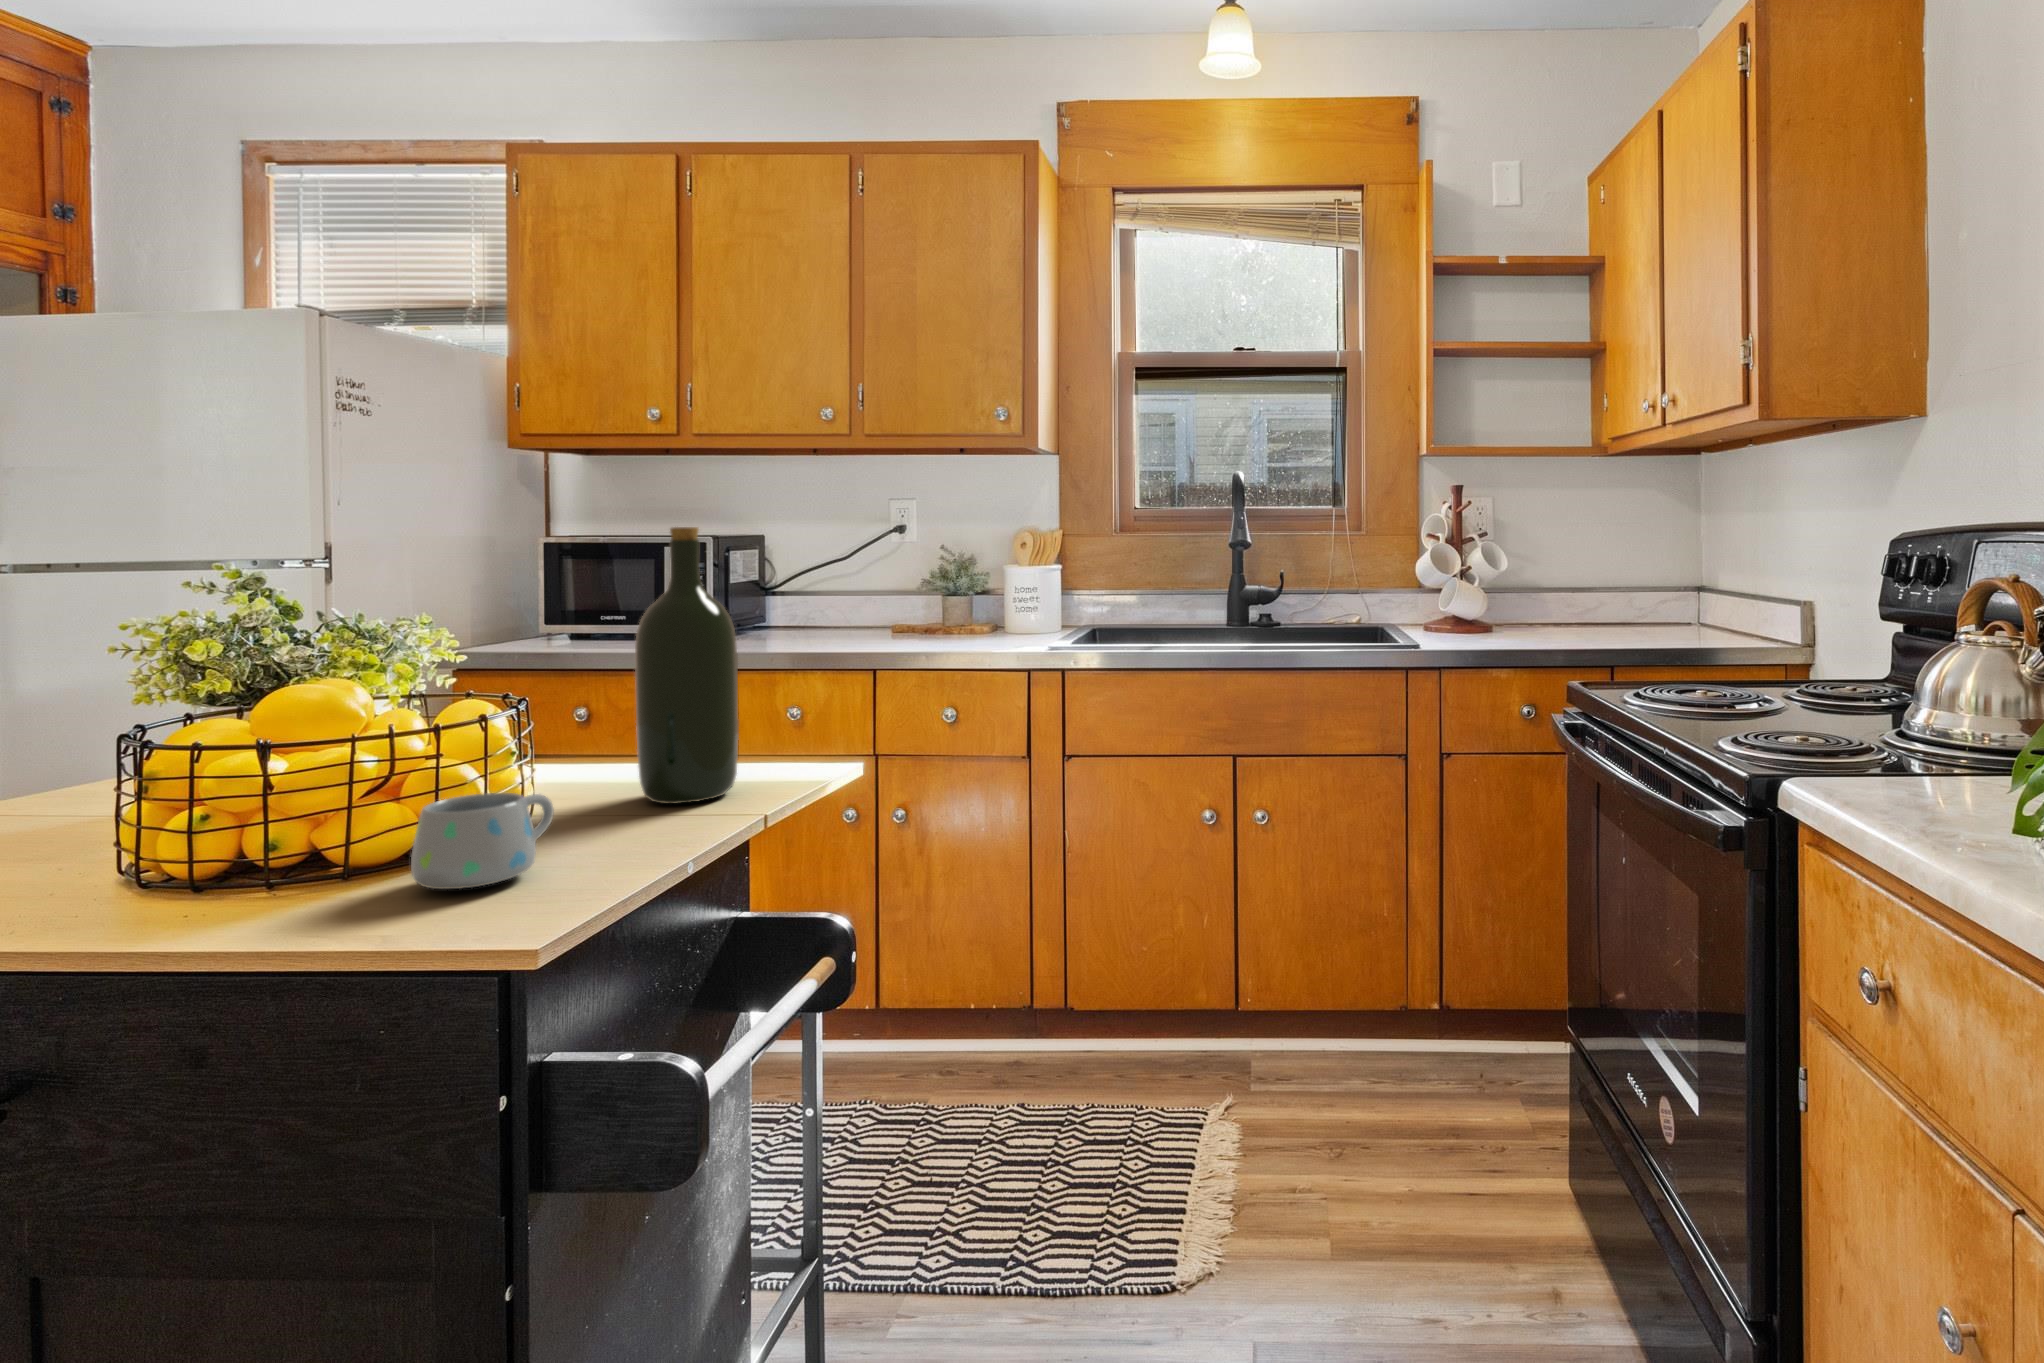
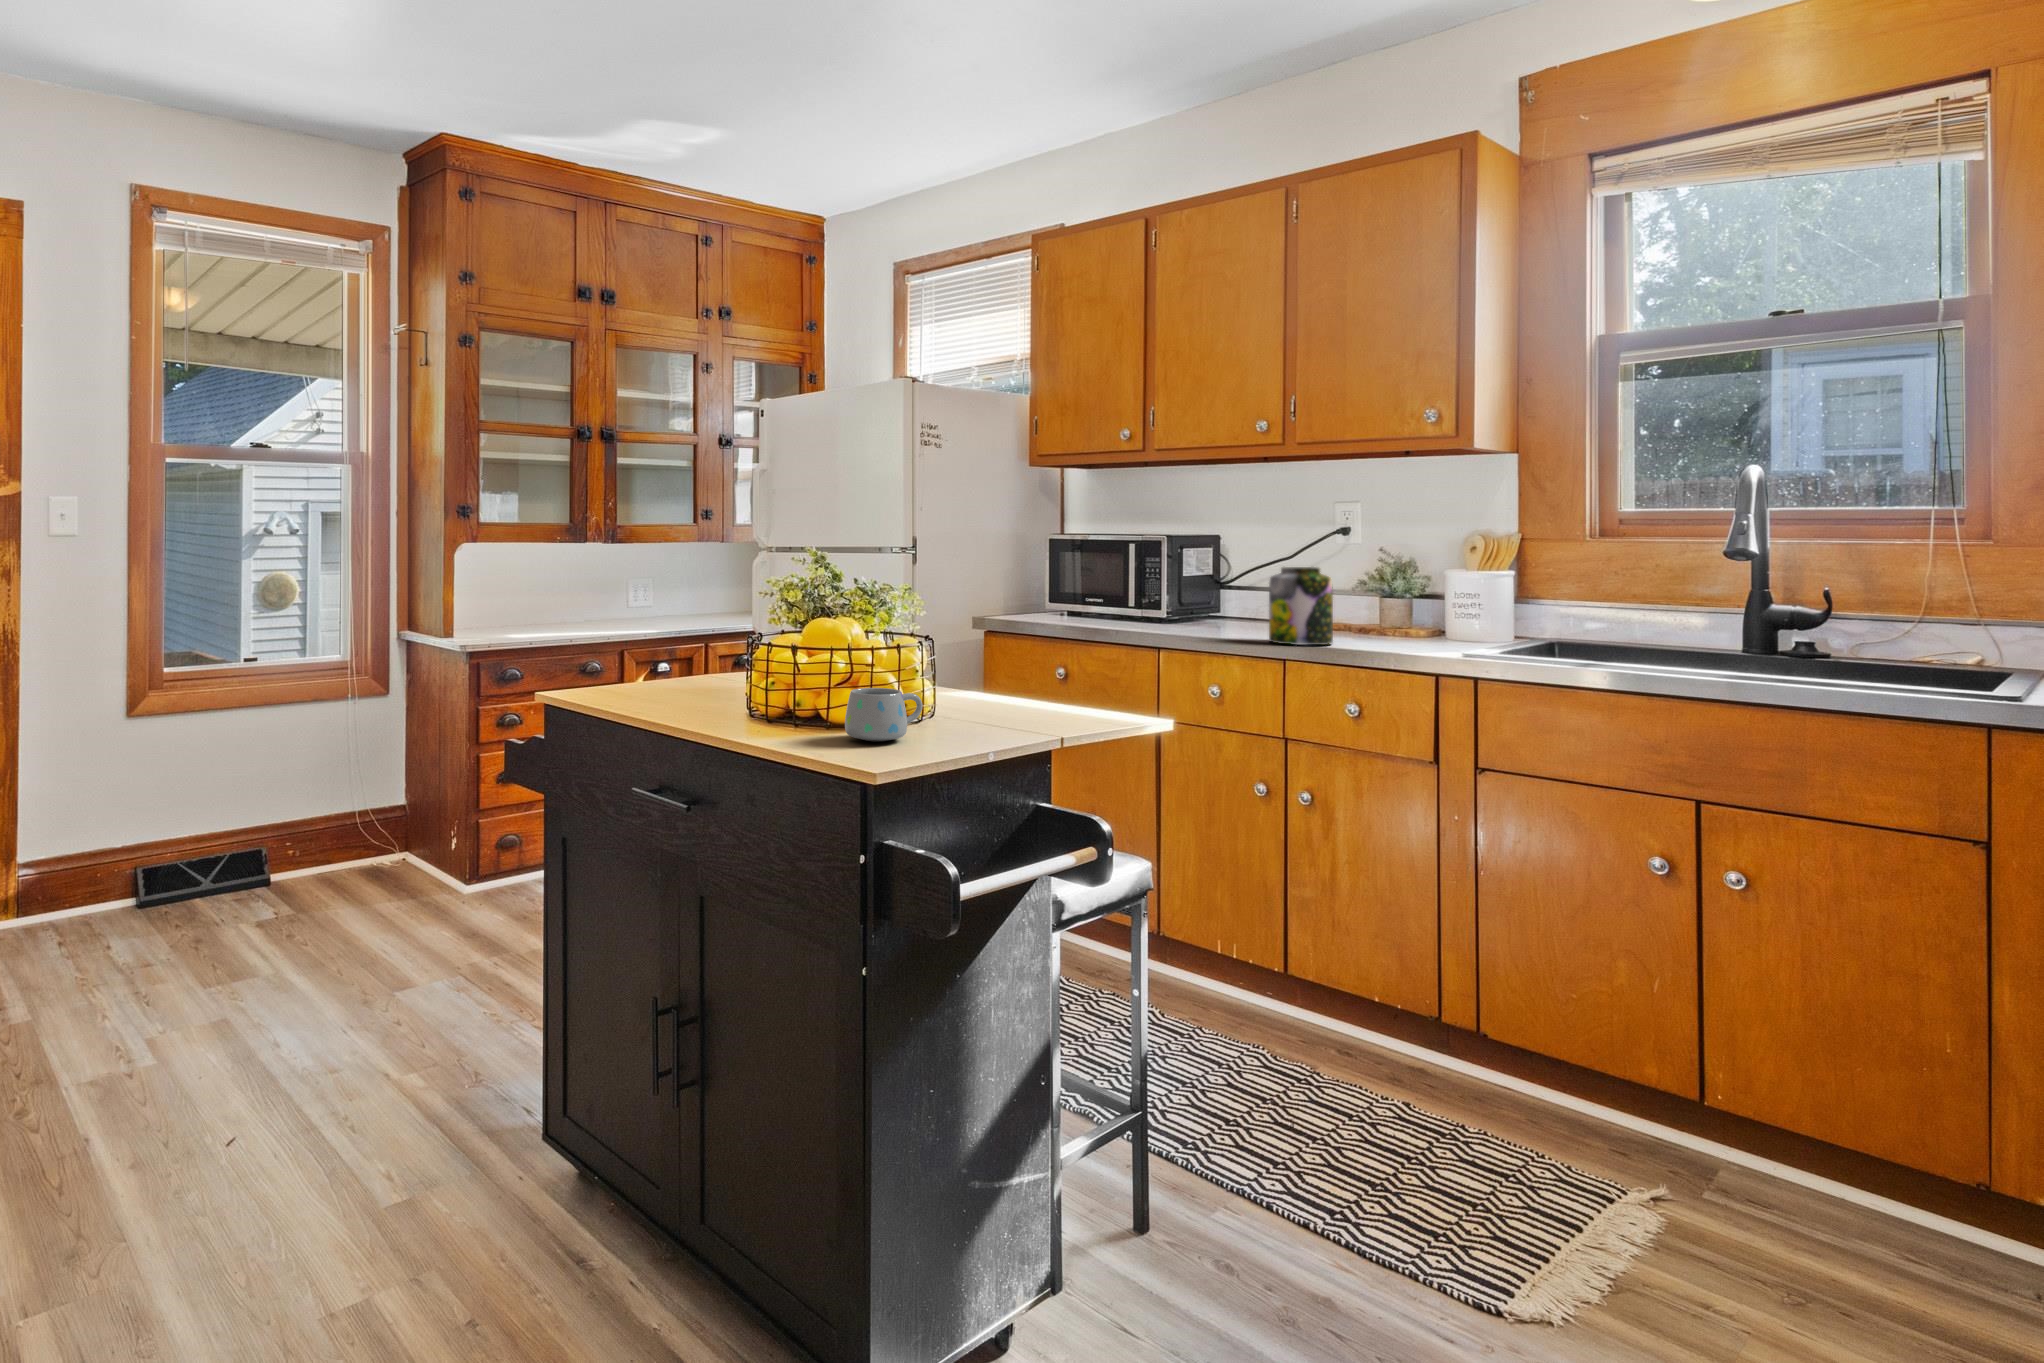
wine bottle: present [635,527,739,804] -> none [992,527,1058,721]
jar: none [851,567,917,651] -> present [1269,567,1333,645]

